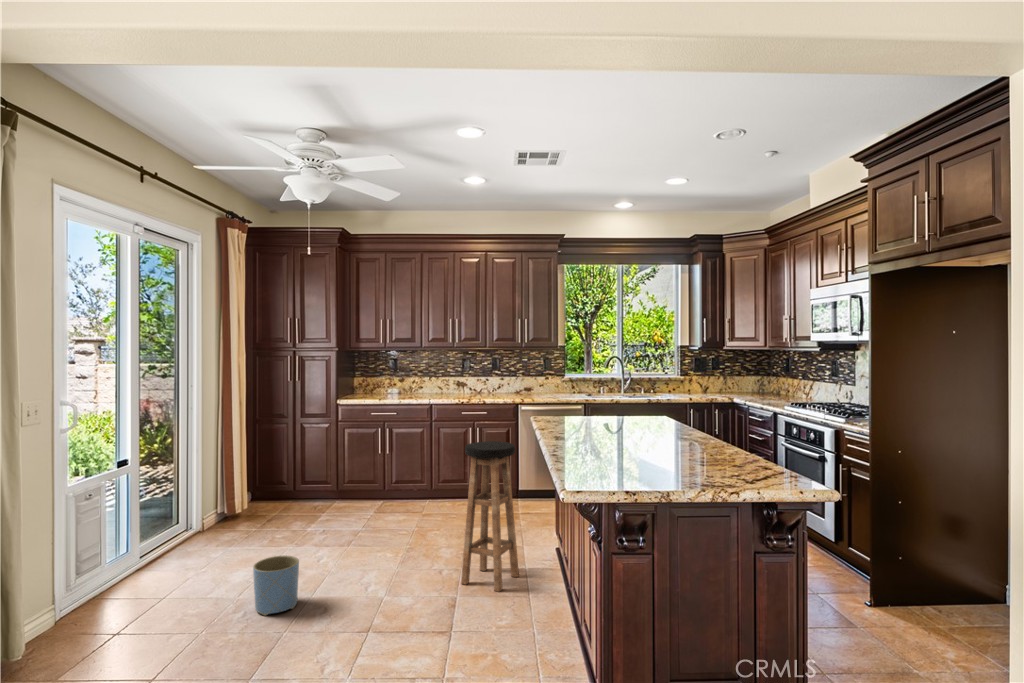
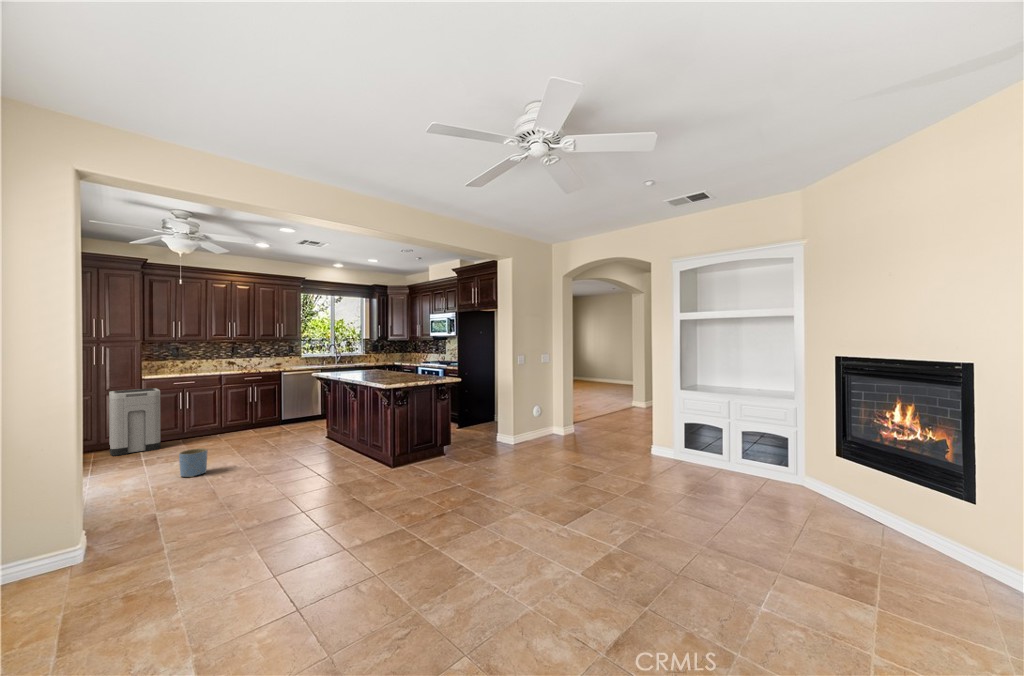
trash can: none [282,420,347,518] -> present [109,388,161,456]
bar stool: present [461,441,519,592] -> none [291,383,317,451]

